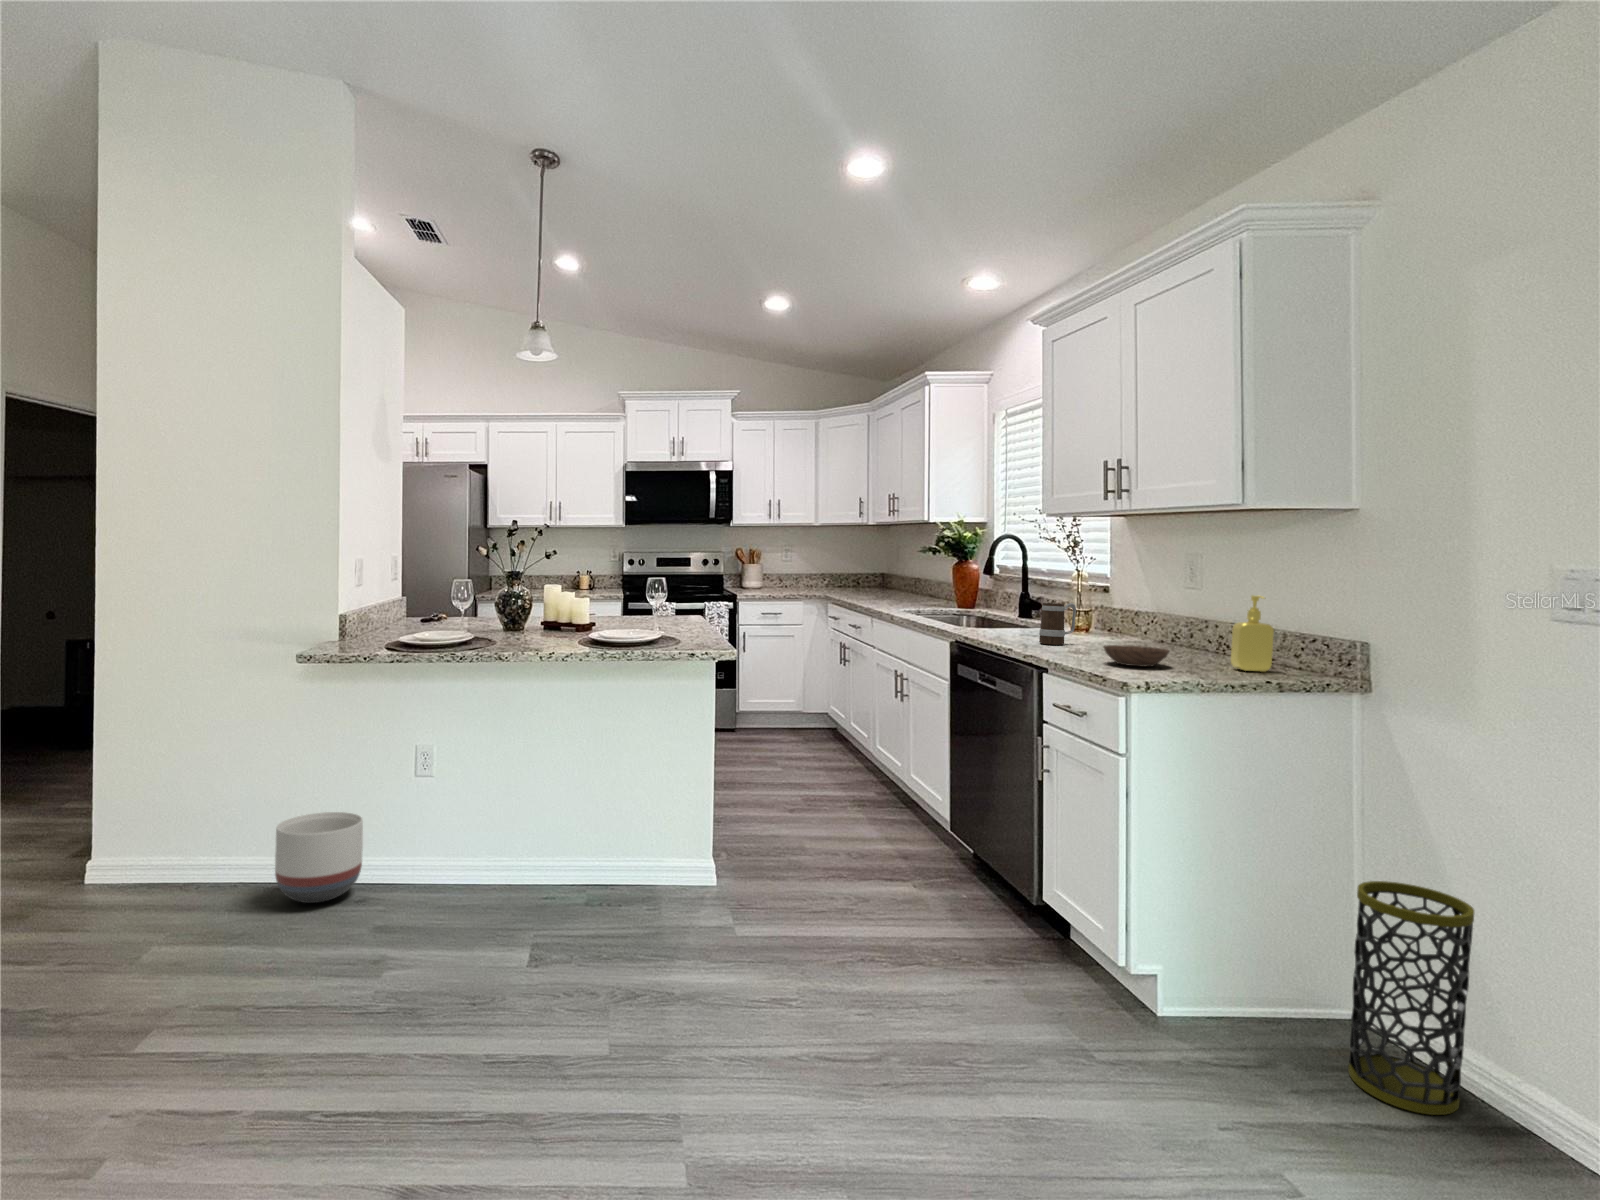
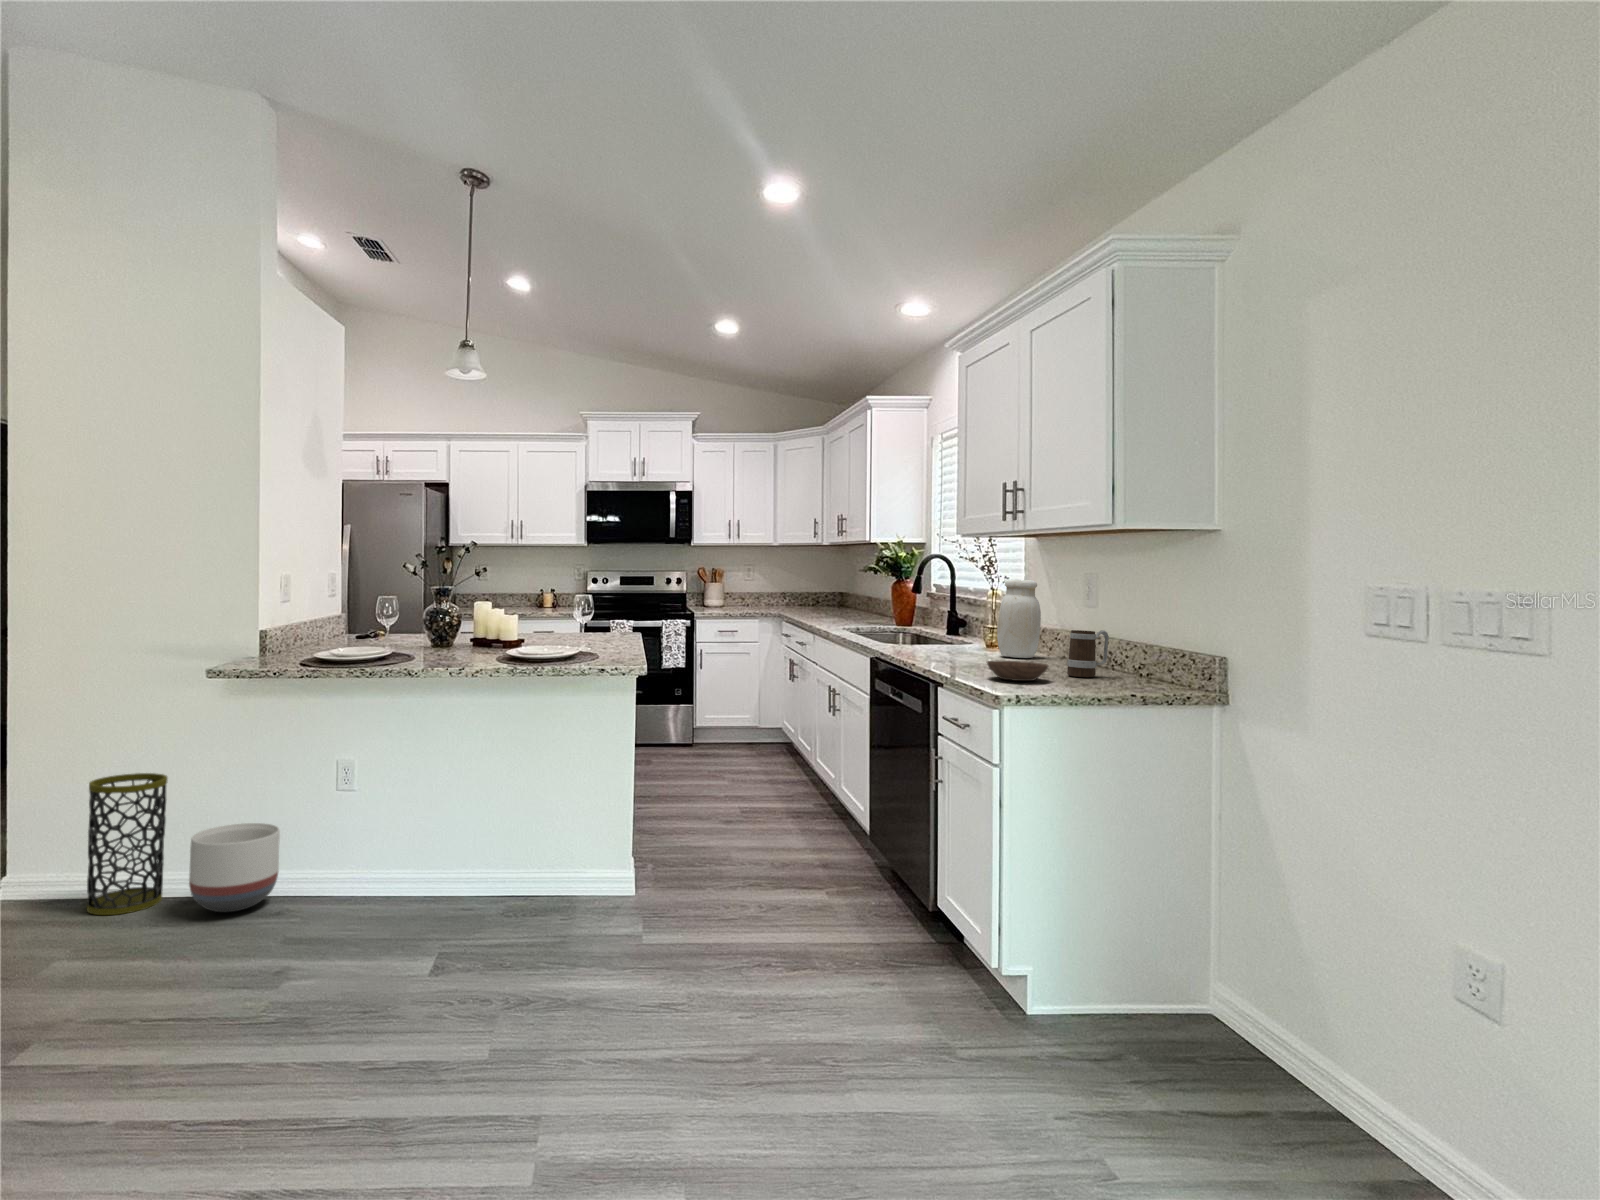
jar: none [1091,562,1136,642] -> present [997,580,1041,658]
soap dispenser: present [1231,595,1274,672] -> none [1108,612,1147,686]
mug: present [1039,603,1076,645] -> present [1067,630,1109,677]
trash can: present [1349,881,1474,1115] -> present [87,773,168,915]

